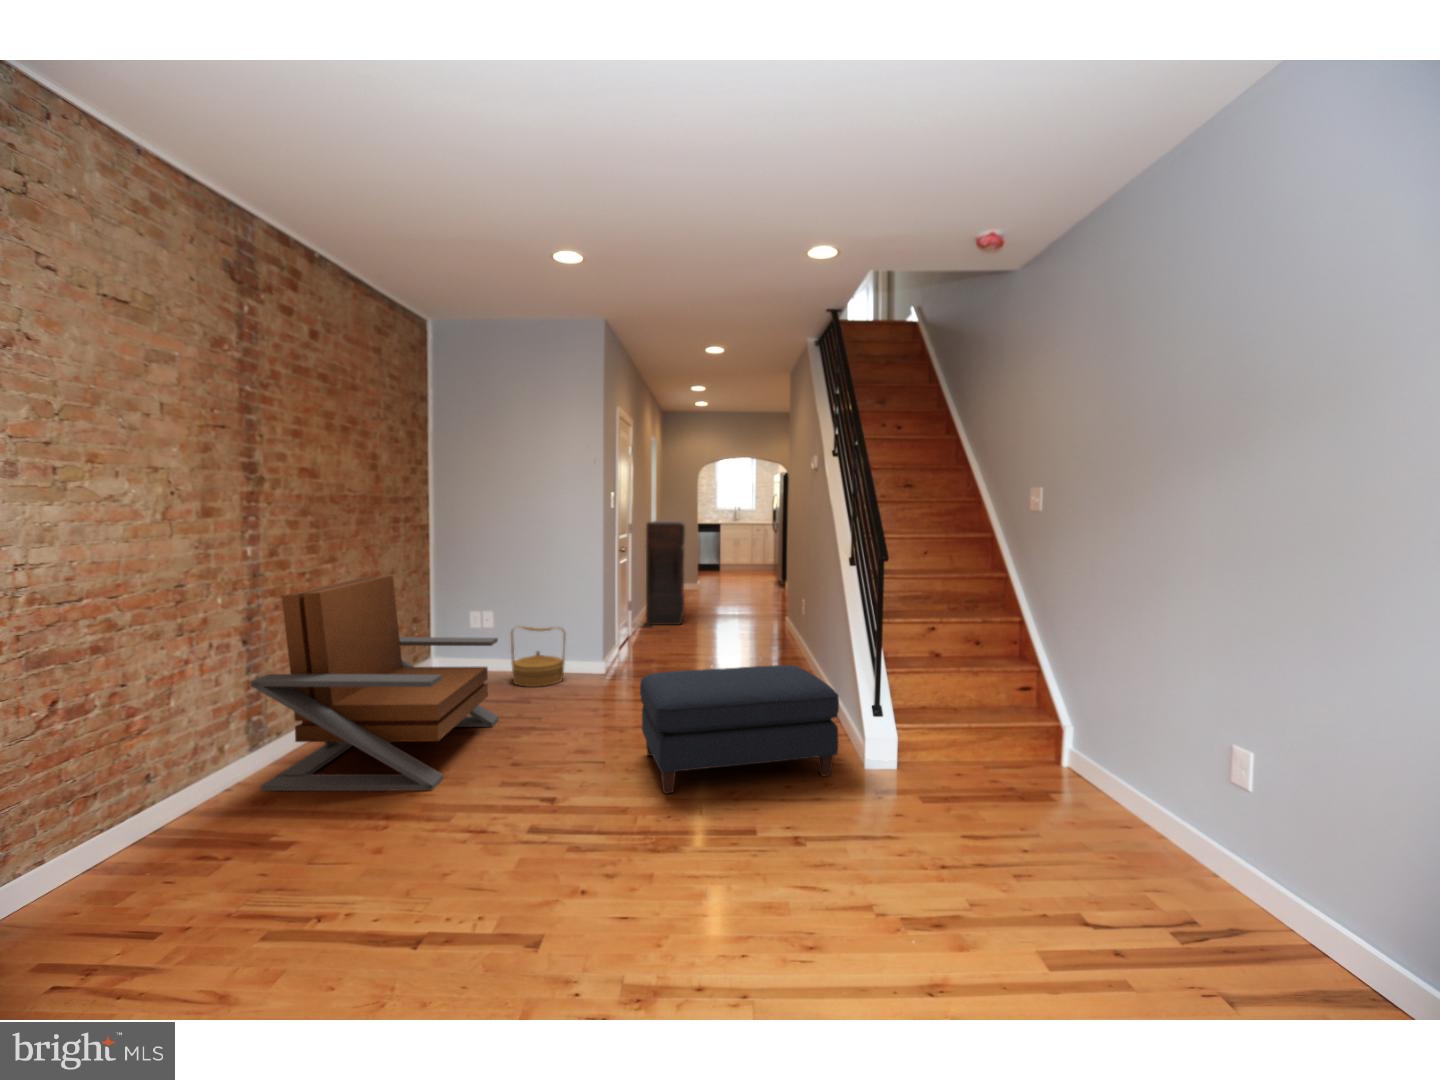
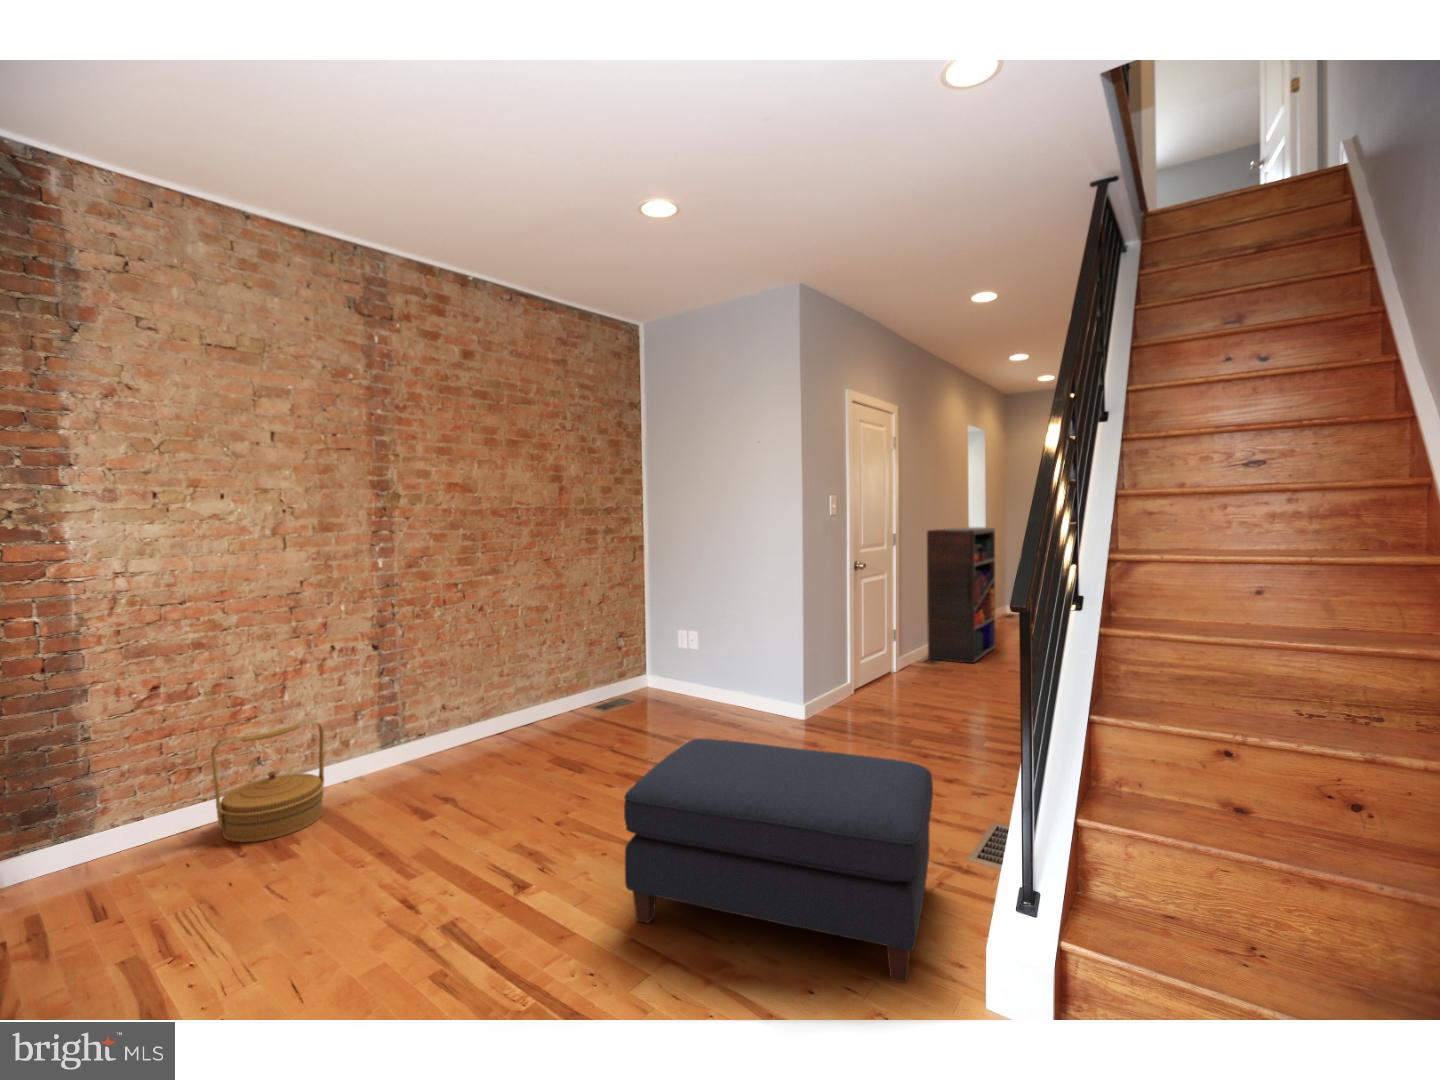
lounge chair: present [251,576,499,791] -> none [355,589,621,830]
woven basket: present [511,627,565,687] -> present [211,720,324,843]

